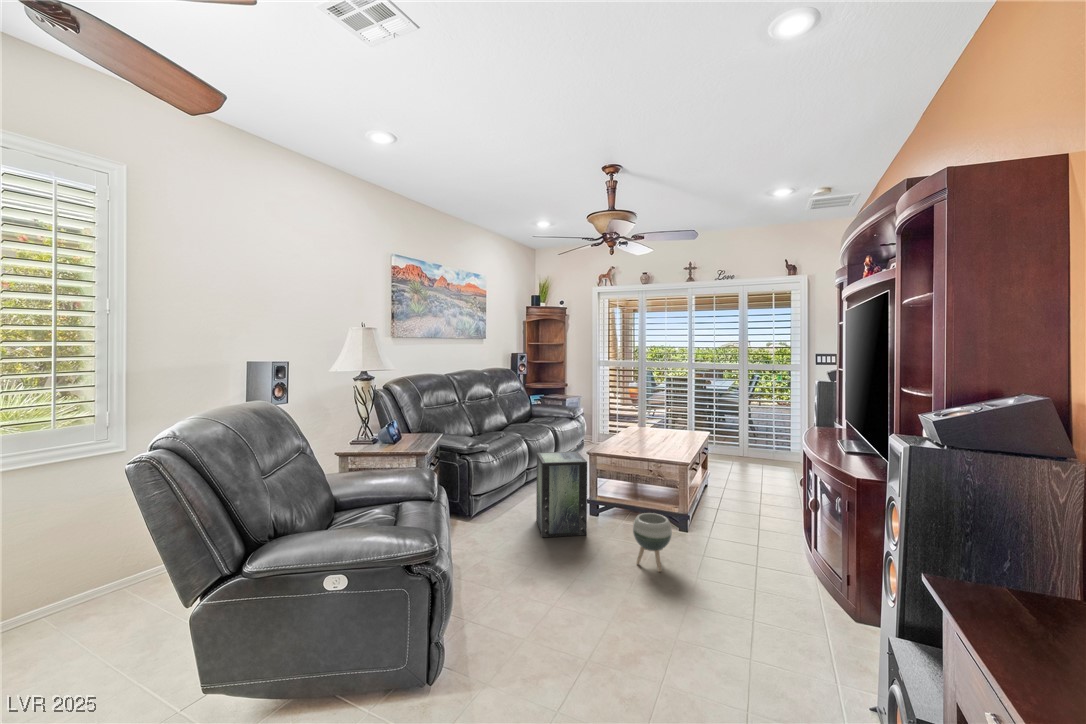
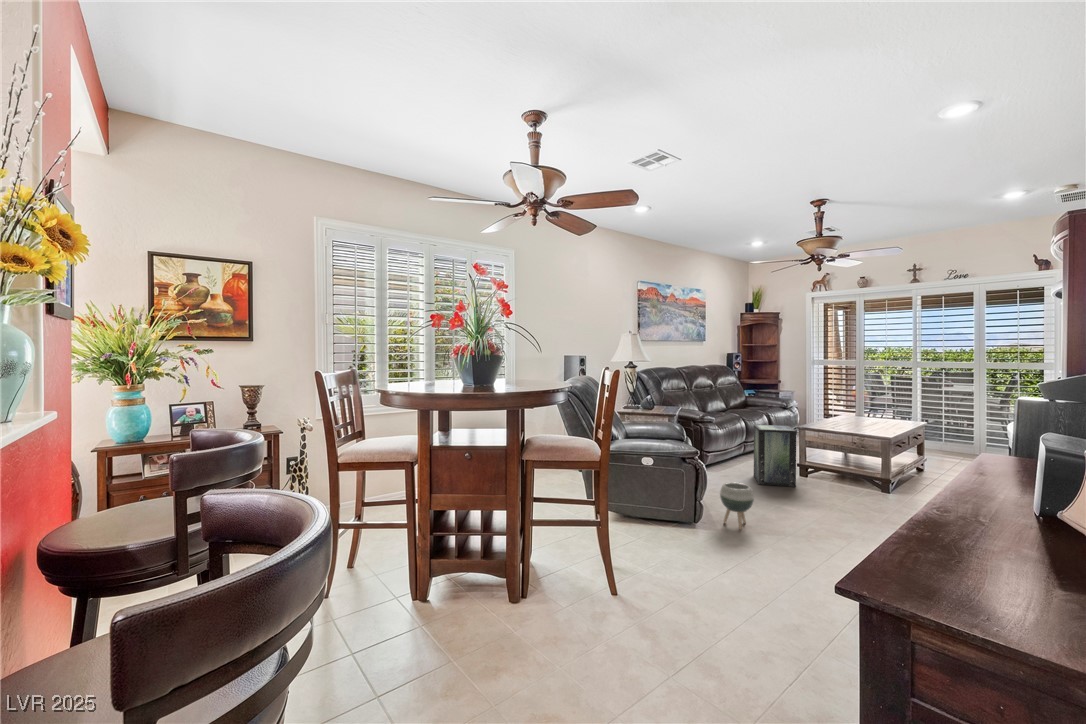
planter: present [633,513,672,572] -> present [720,482,754,529]

